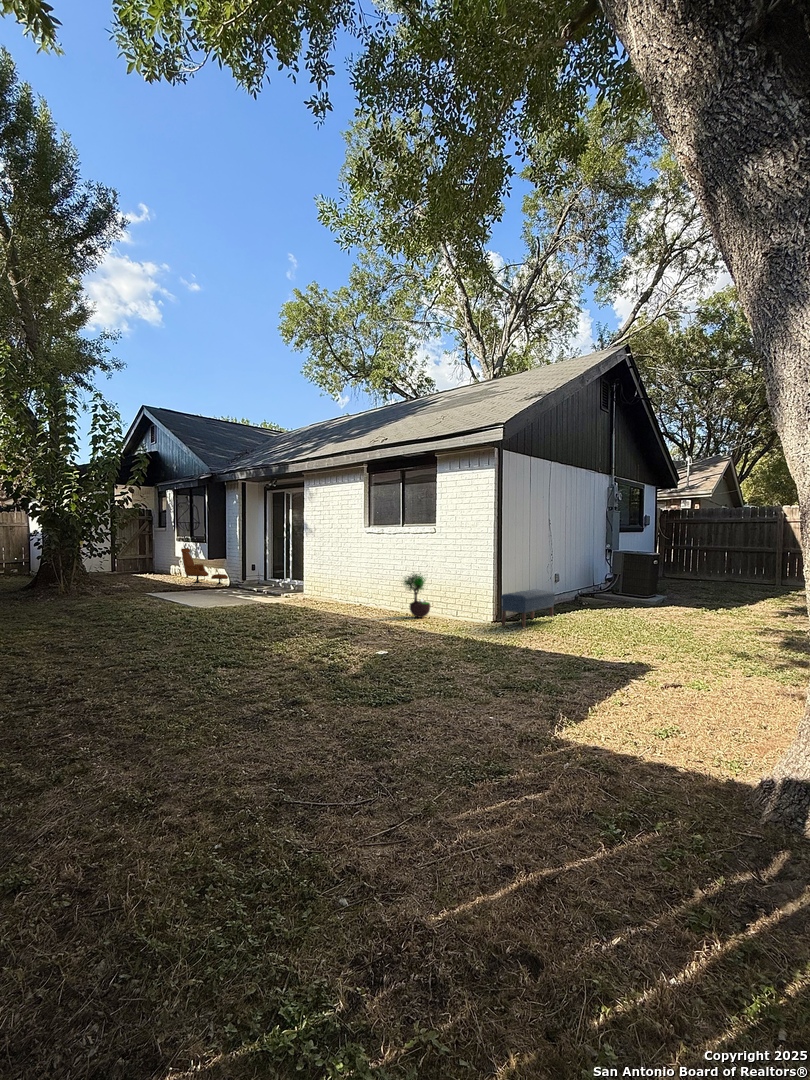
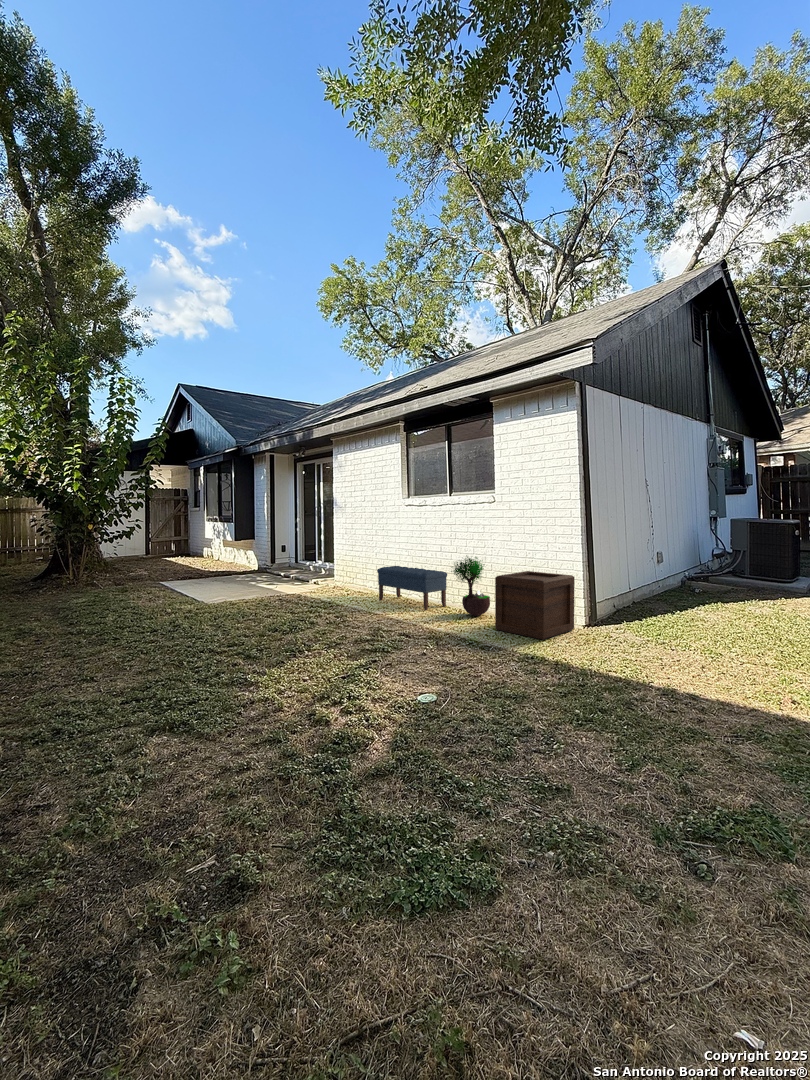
lounge chair: present [181,548,228,585] -> none [206,529,258,570]
wooden crate: none [432,583,488,630] -> present [495,571,575,640]
bench: present [501,589,555,628] -> present [377,566,447,610]

